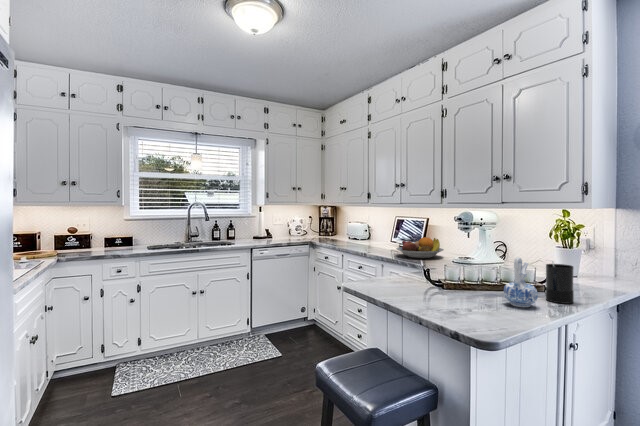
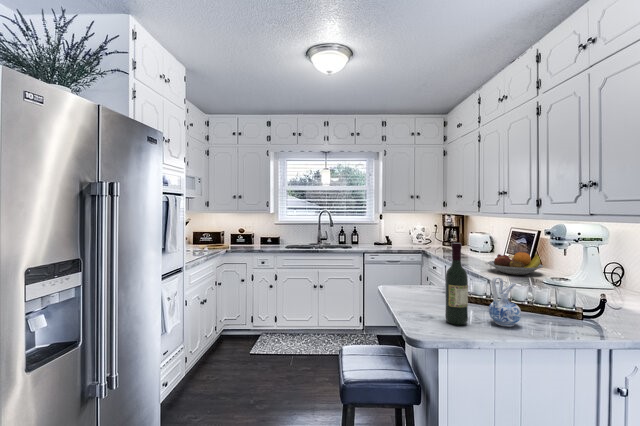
wine bottle: none [475,224,500,313] -> present [445,243,468,325]
candle: present [546,261,574,304] -> none [550,284,580,332]

